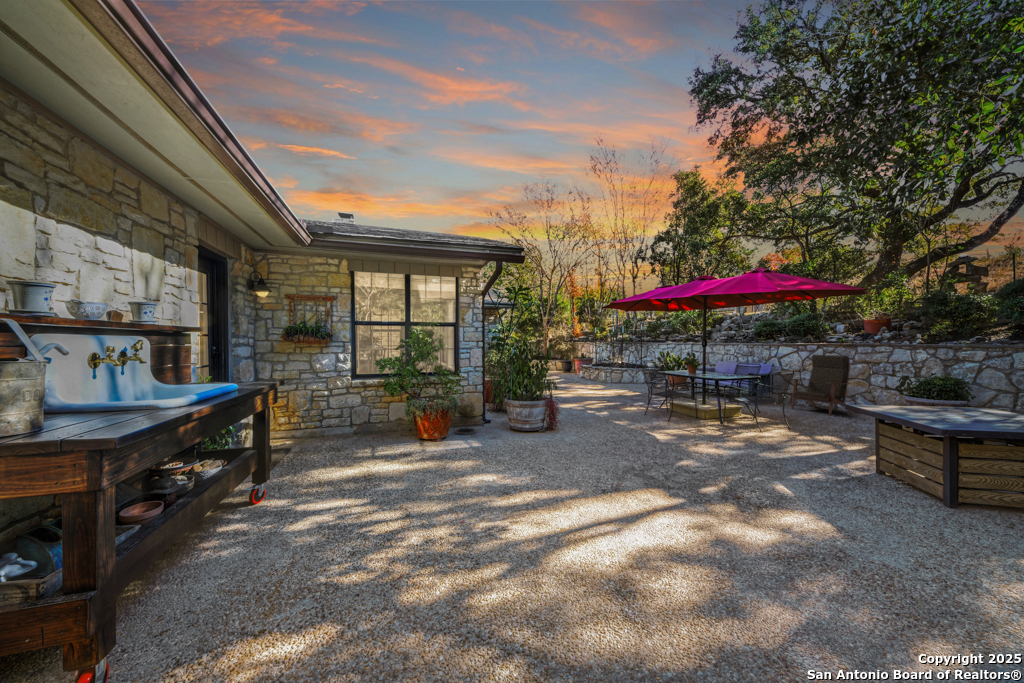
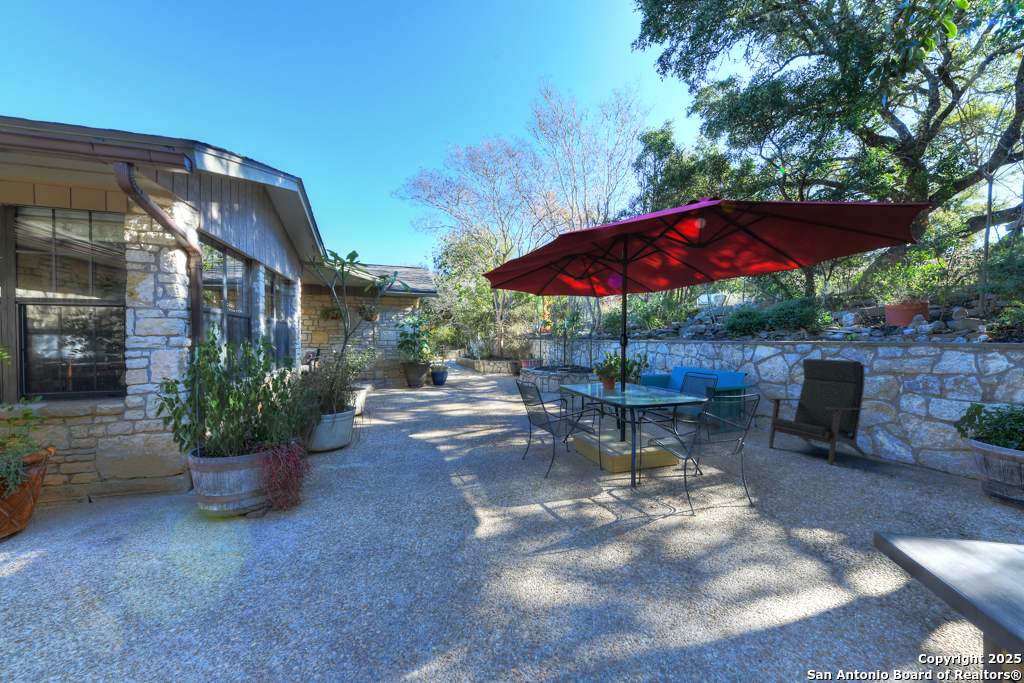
potted tree: present [455,393,476,435] -> none [77,434,153,522]

